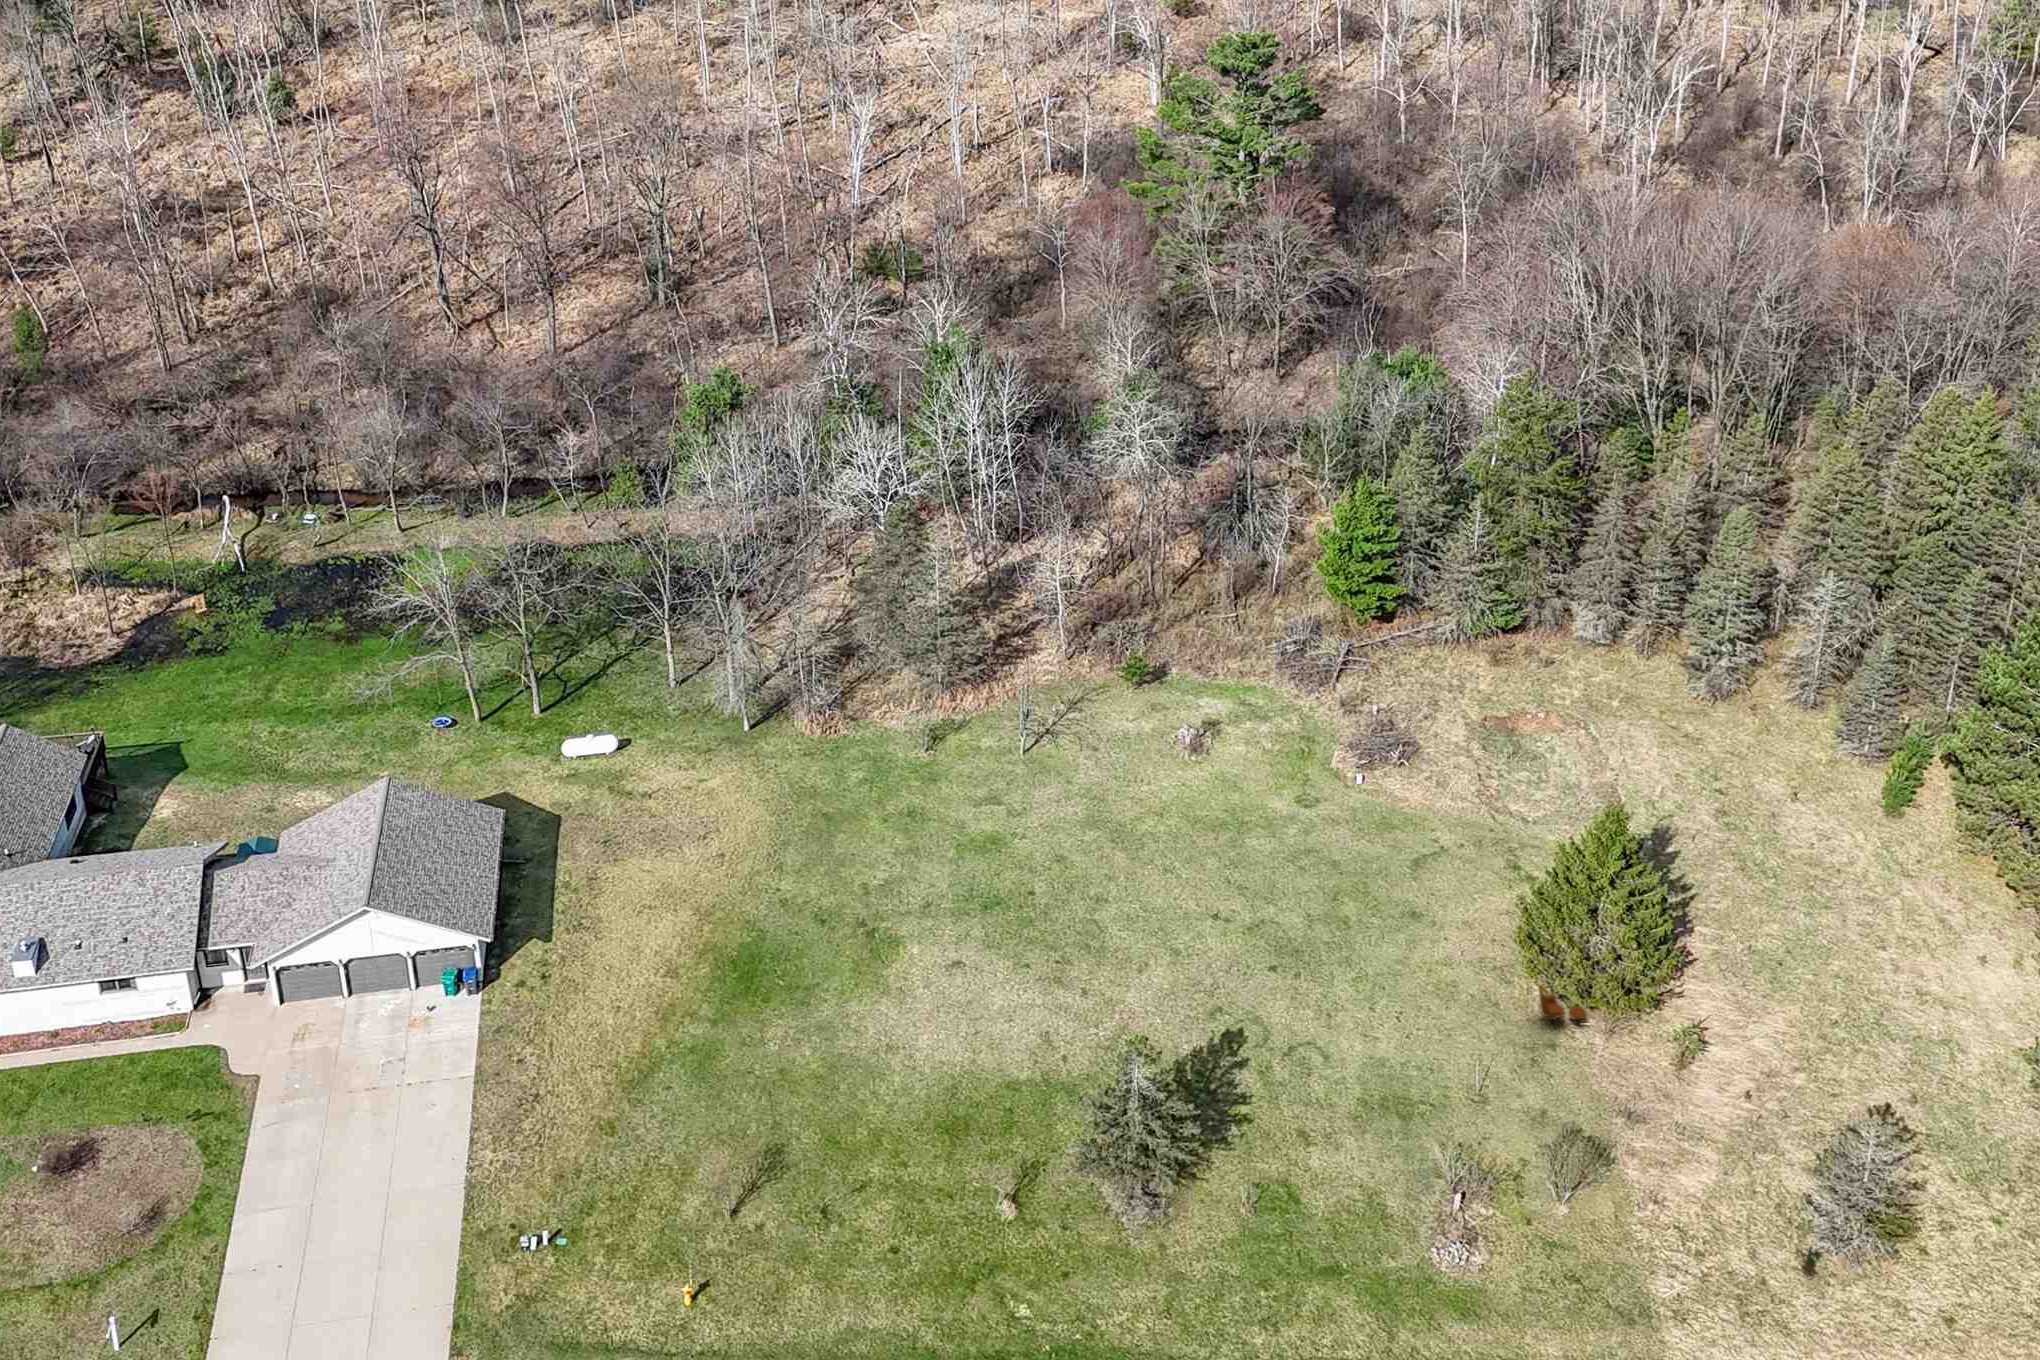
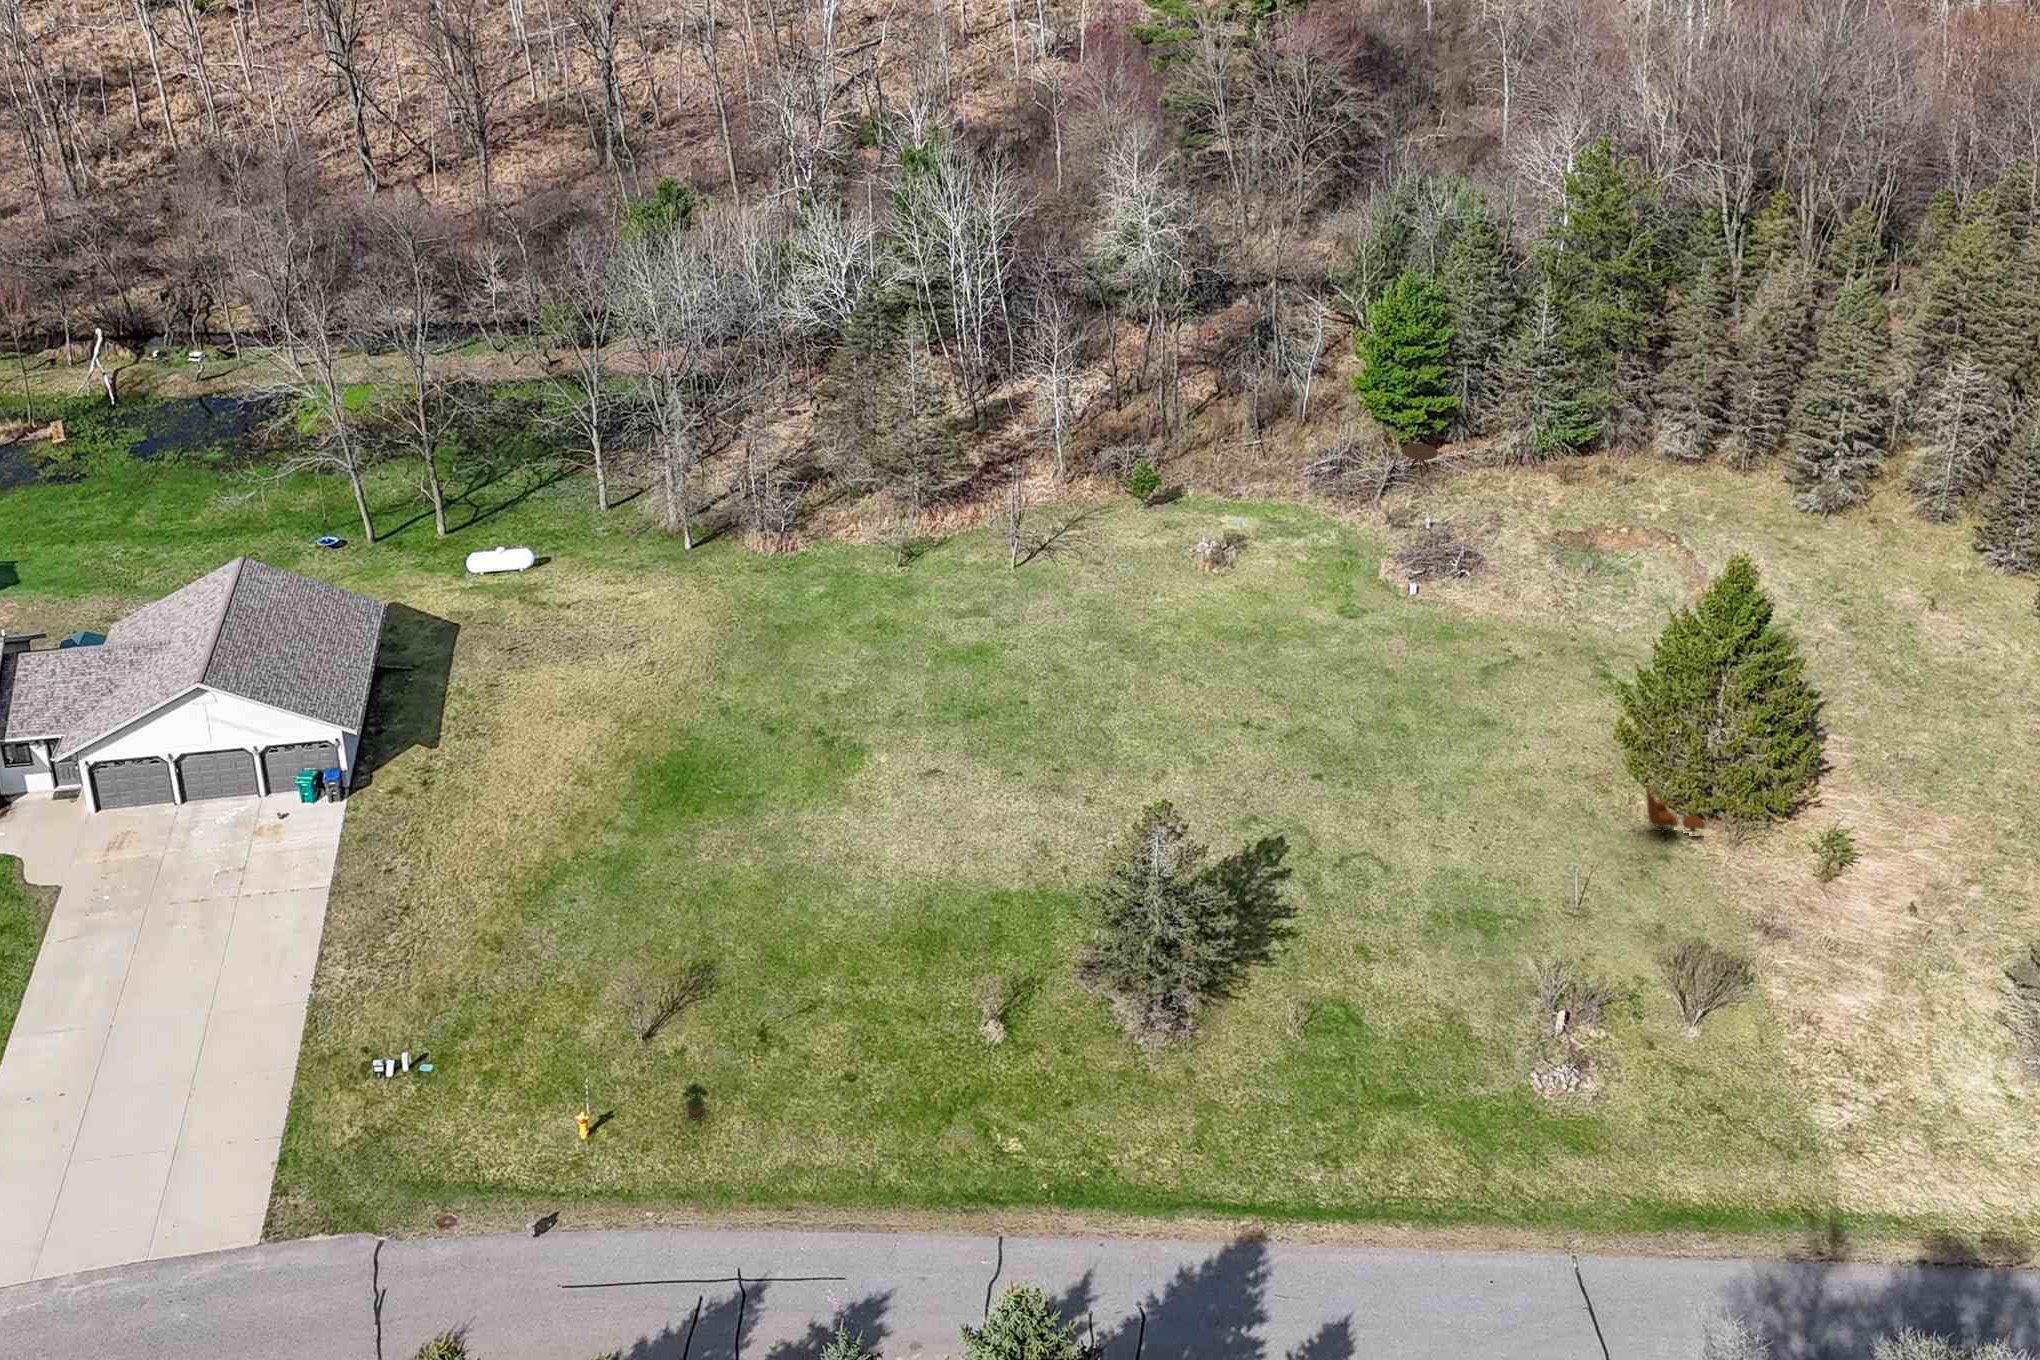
round table: none [1356,621,1387,654] -> present [1402,443,1438,478]
potted tree: present [1802,1247,1822,1275] -> present [683,1083,708,1120]

